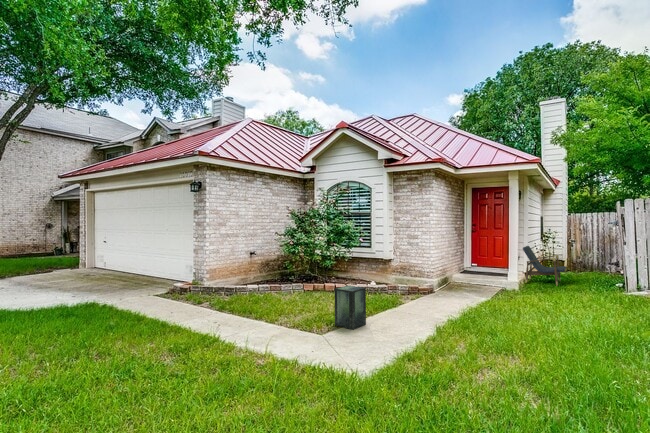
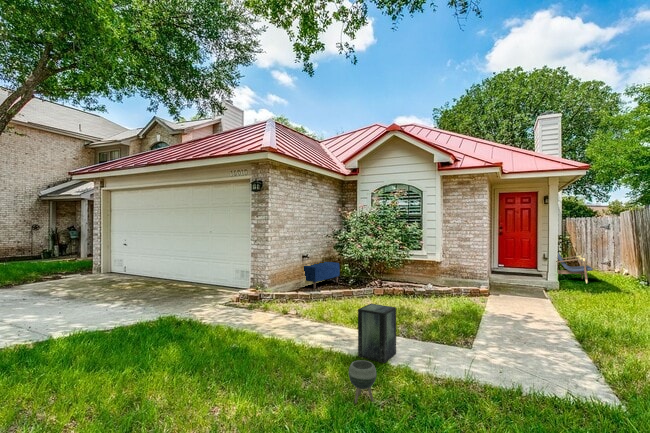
bench: none [246,259,292,286] -> present [304,262,340,289]
storage box: present [335,286,366,330] -> present [358,304,396,363]
planter: none [138,348,166,386] -> present [349,360,376,403]

